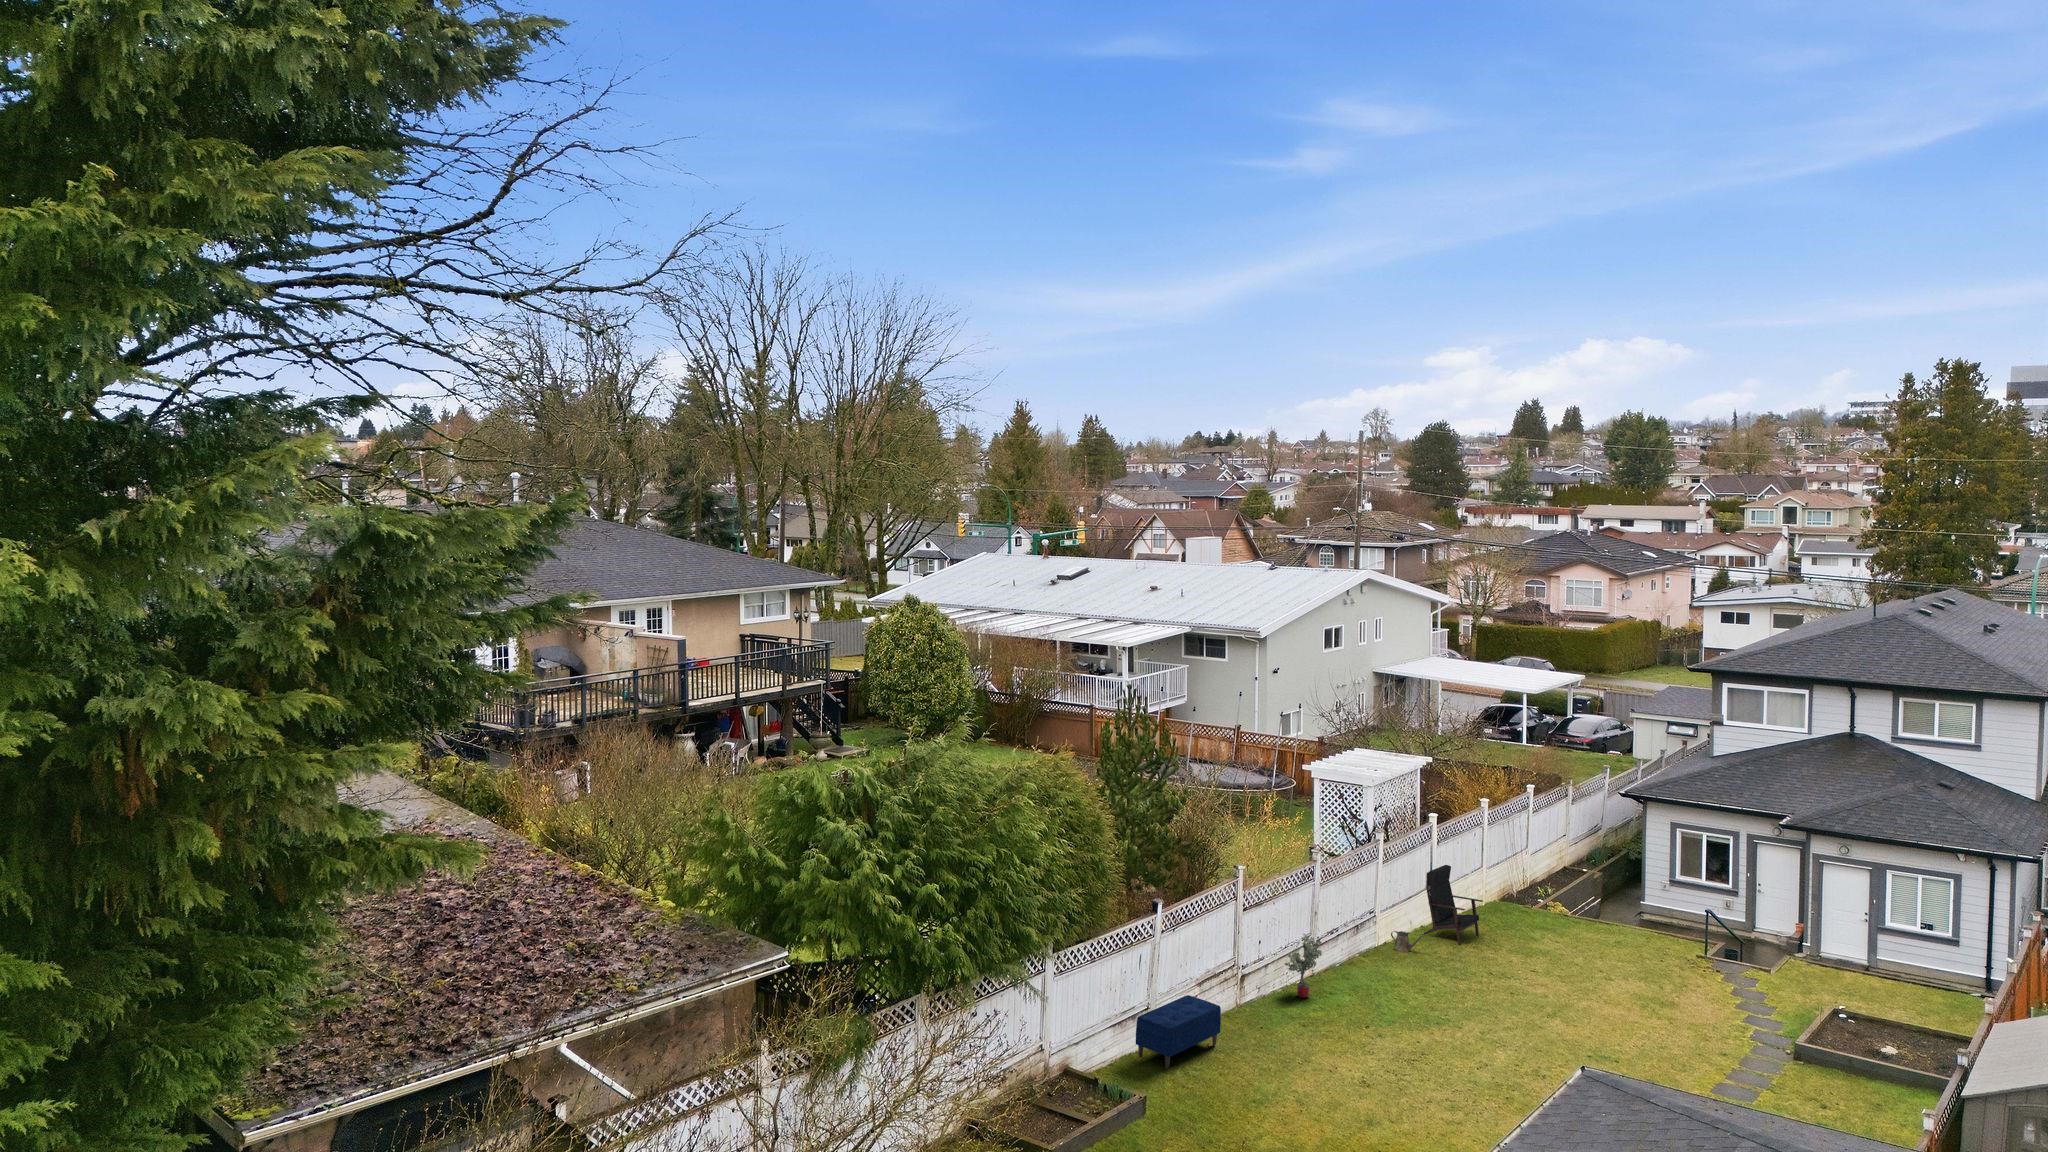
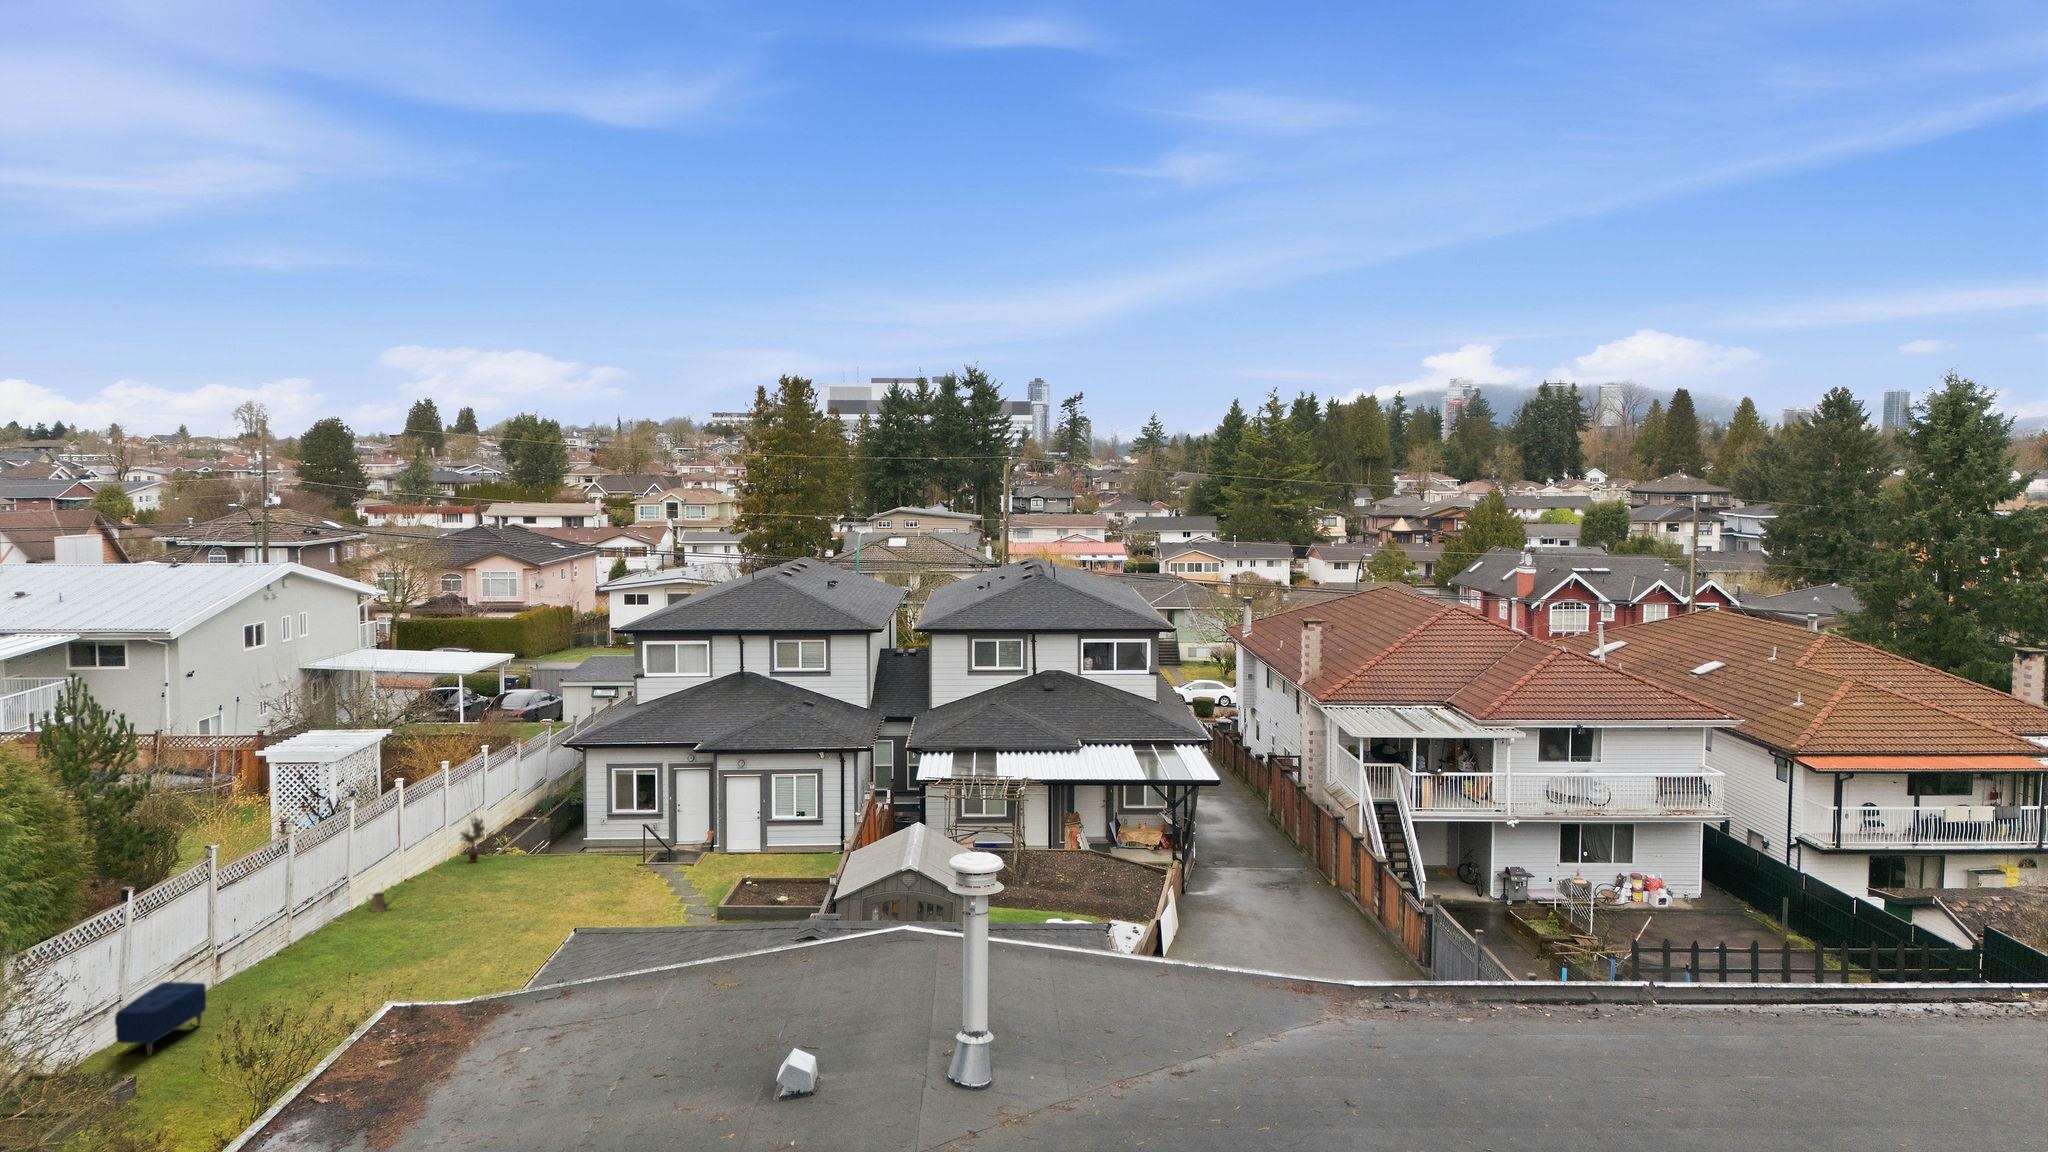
lounge chair: present [1422,865,1483,945] -> none [395,825,454,897]
potted tree: present [1284,934,1322,998] -> present [461,818,485,862]

